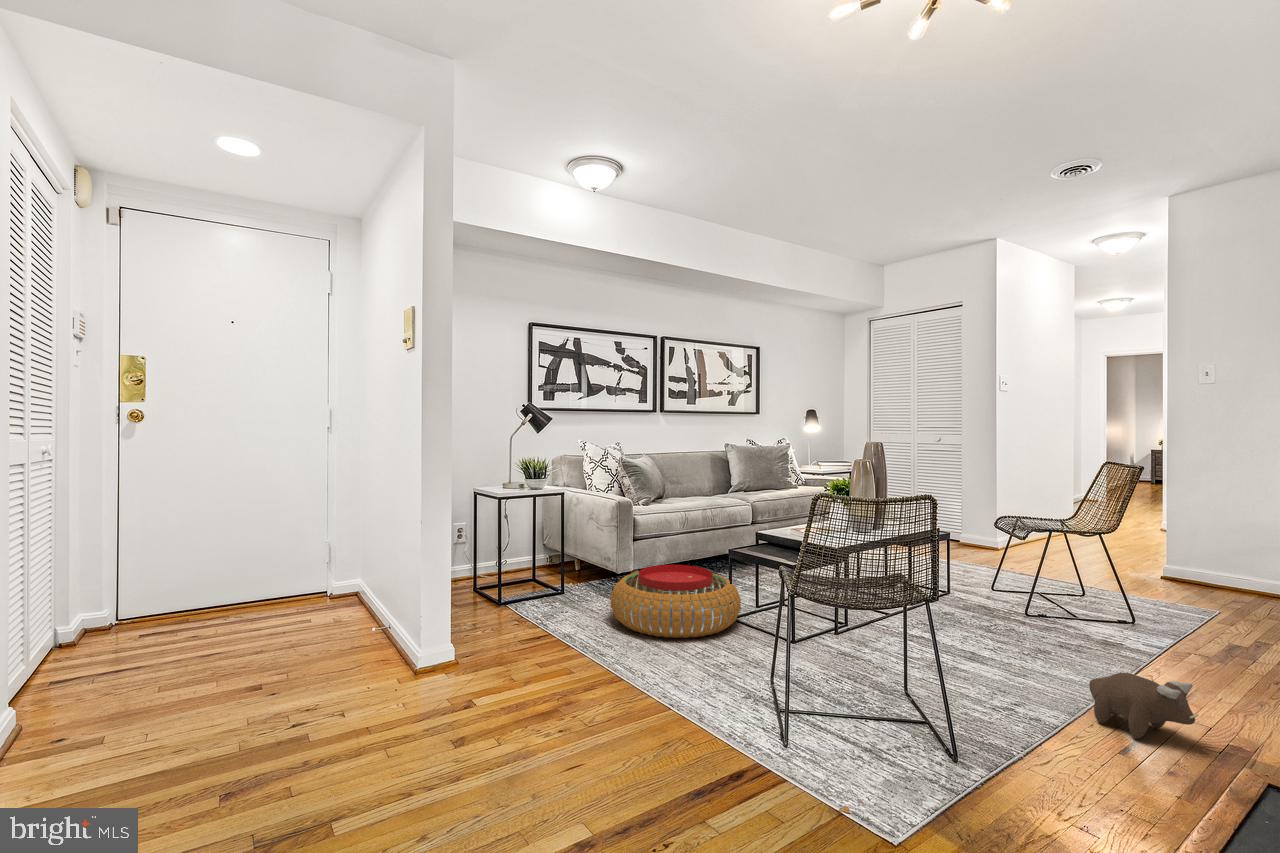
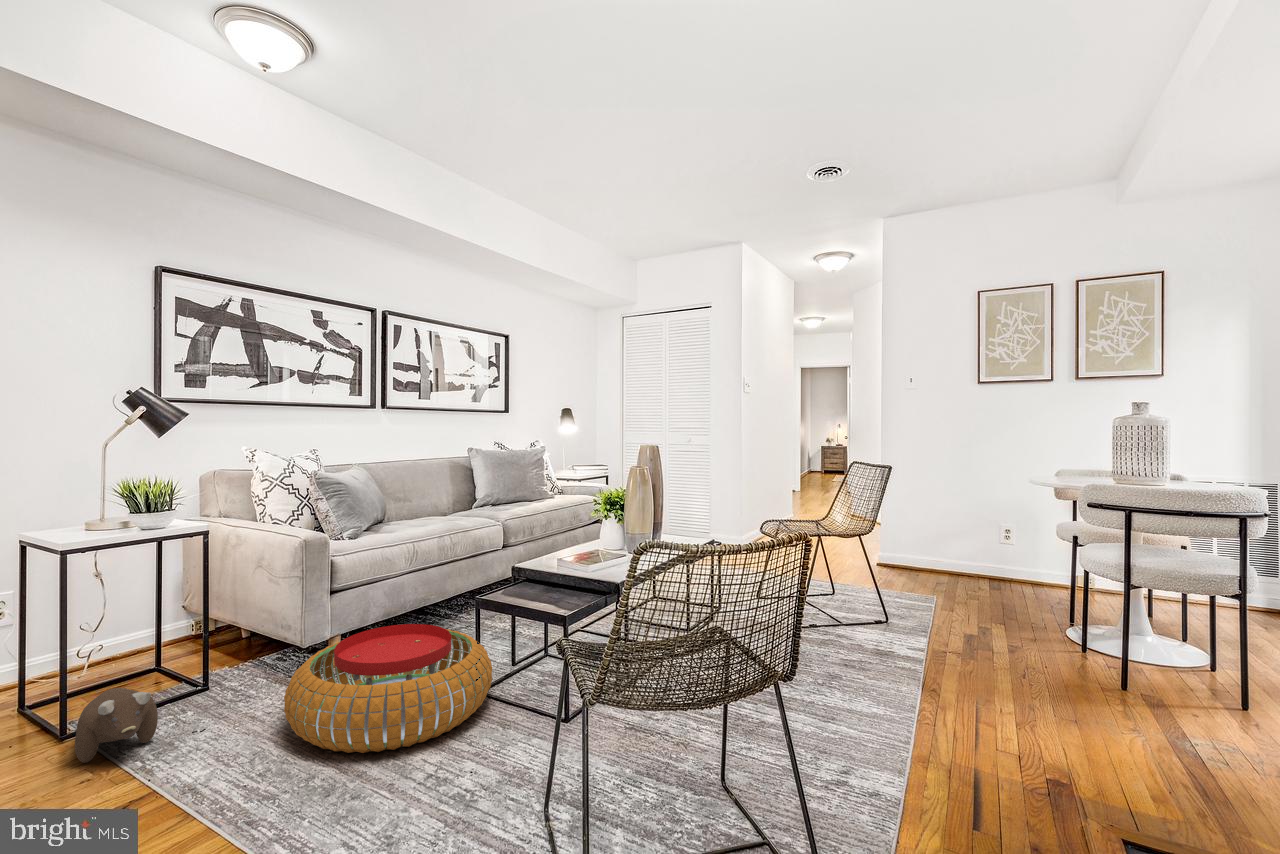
plush toy: present [1089,673,1199,738] -> present [75,688,158,763]

